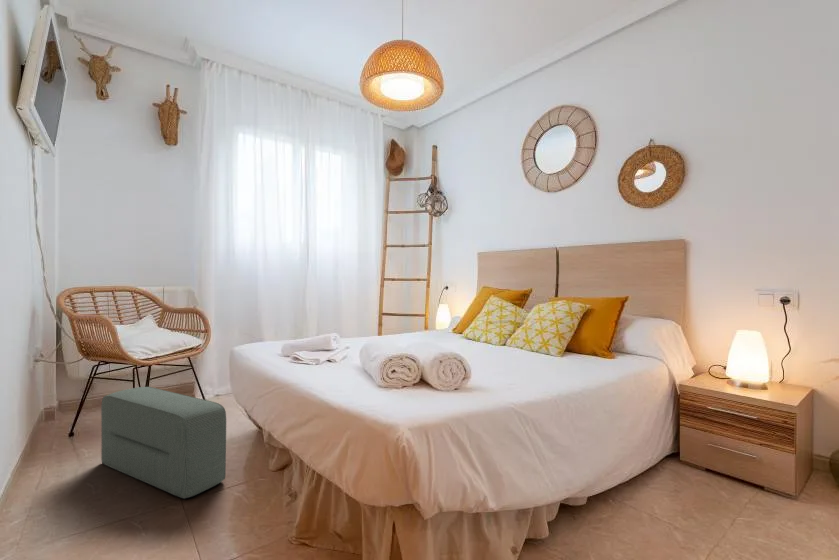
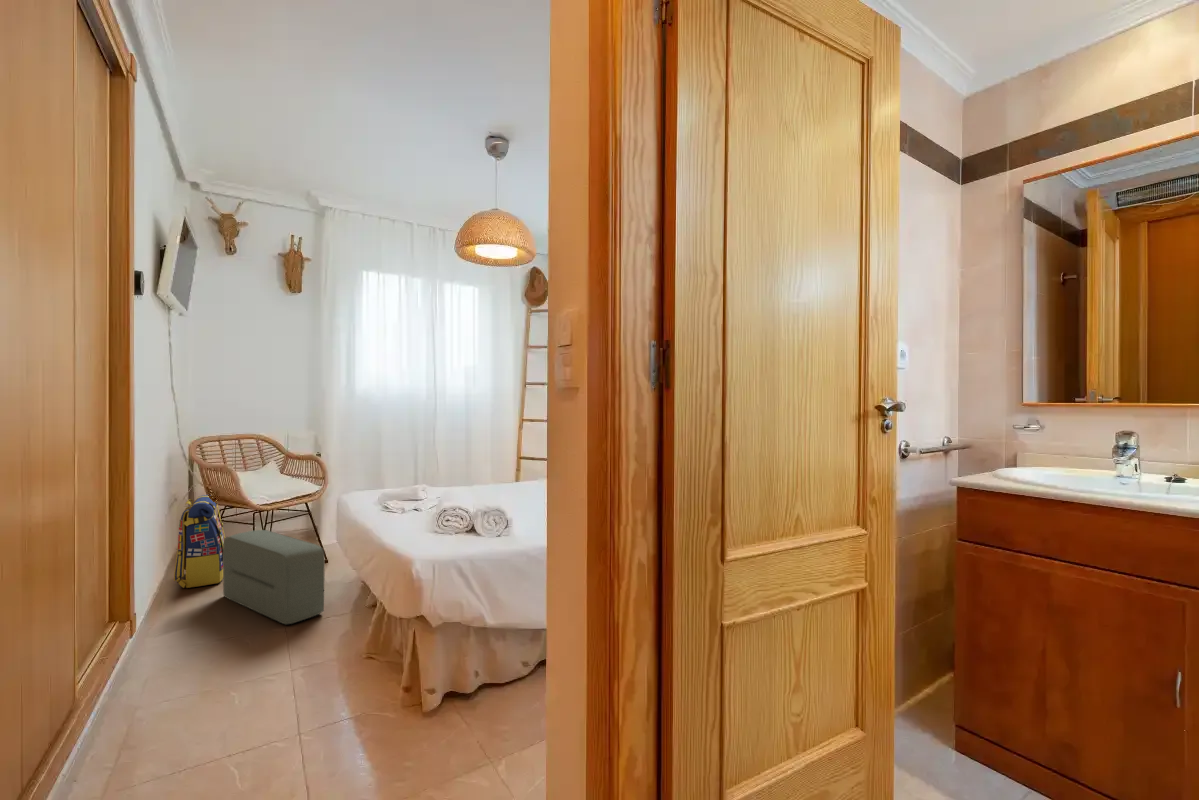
backpack: none [41,349,101,454] -> present [174,495,225,588]

